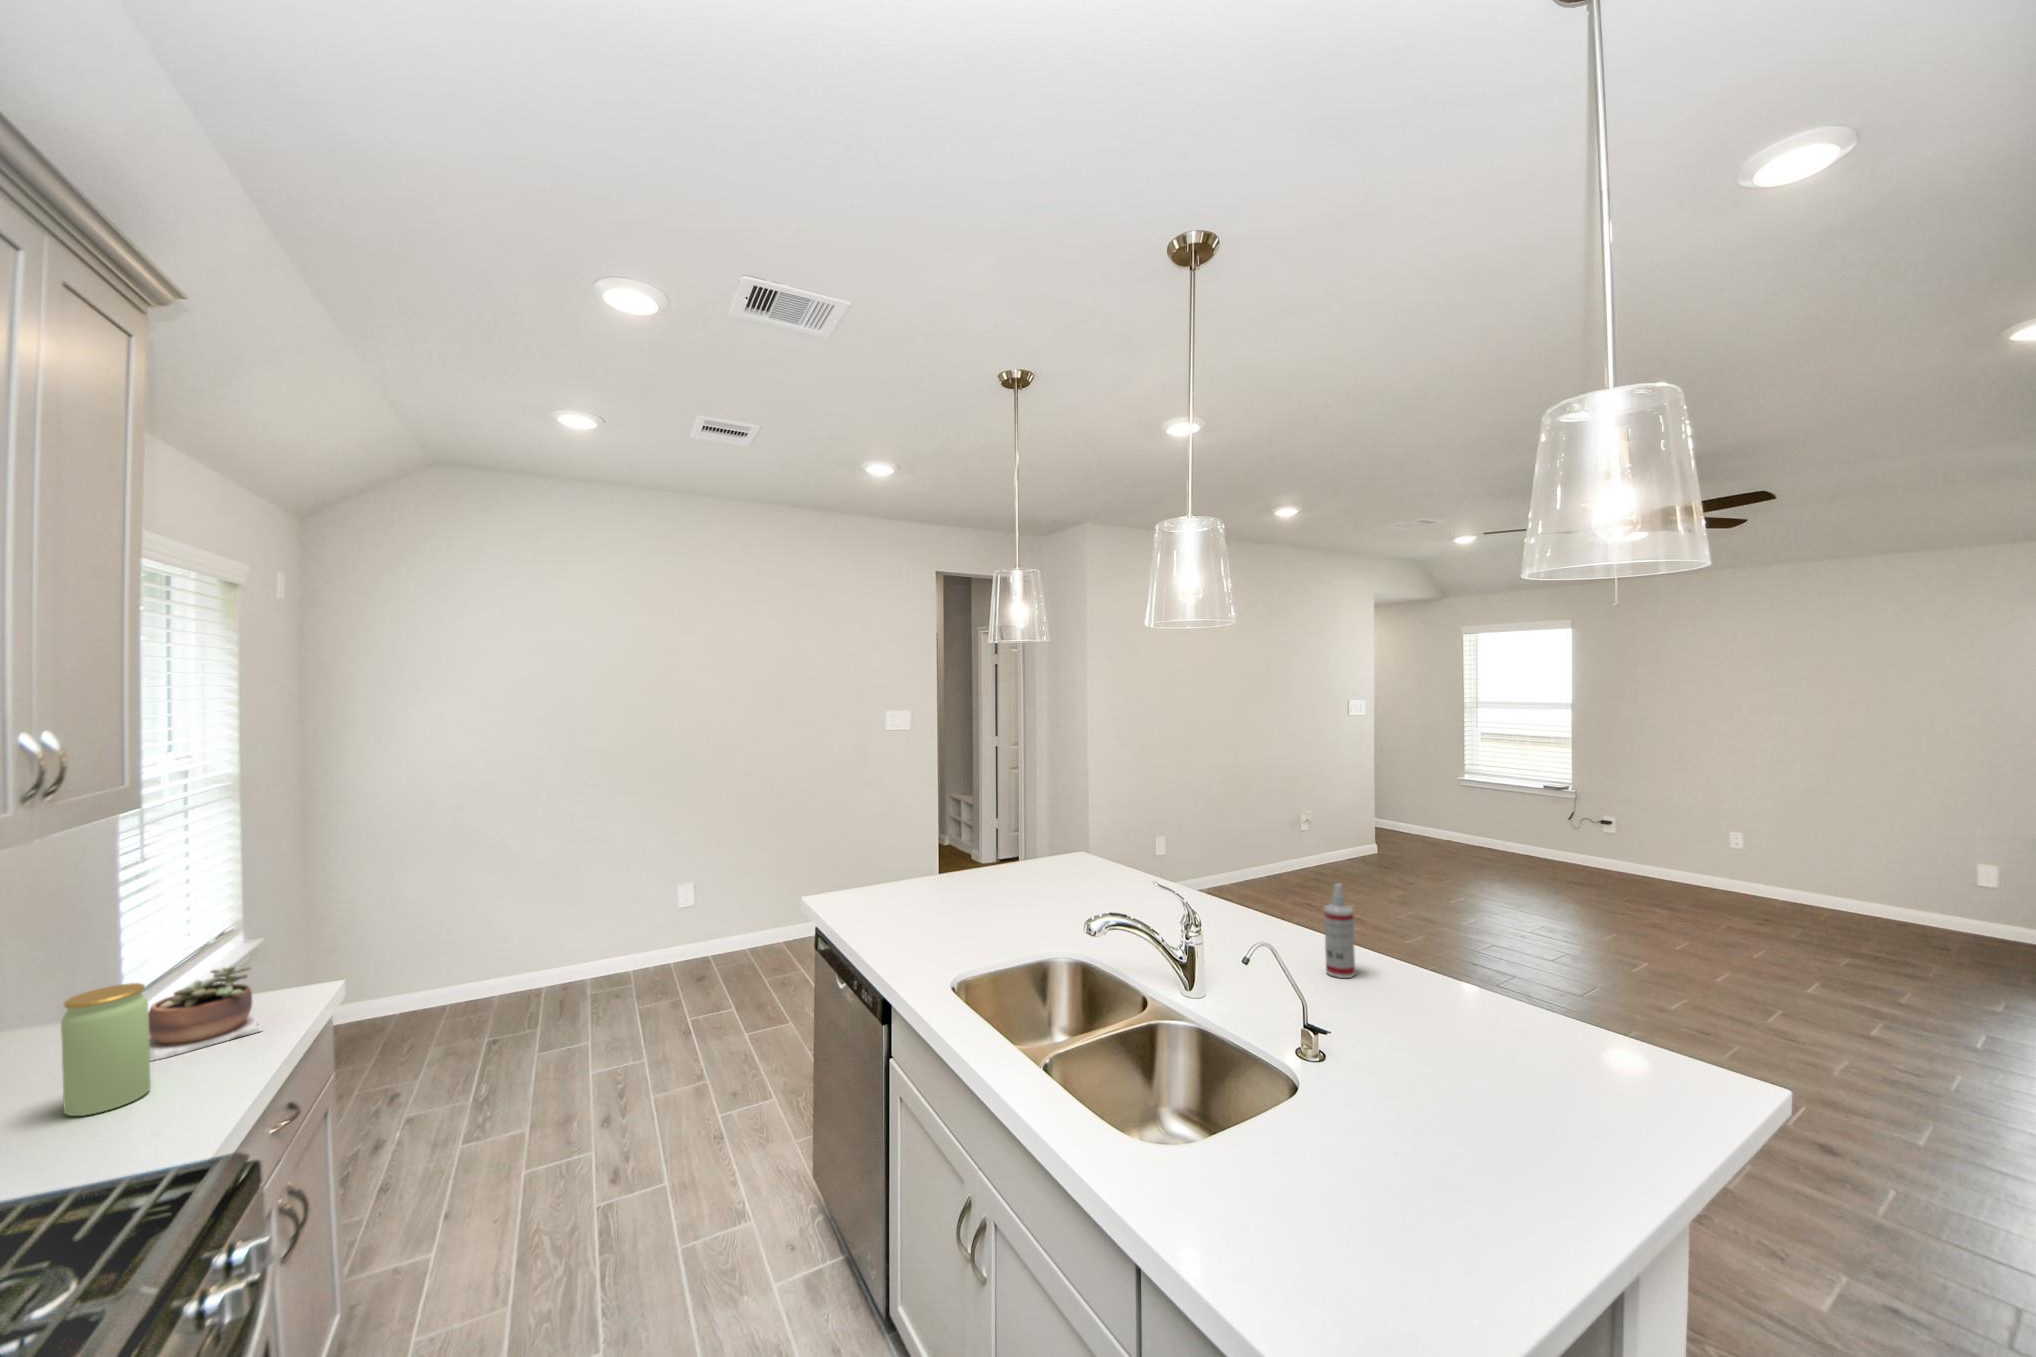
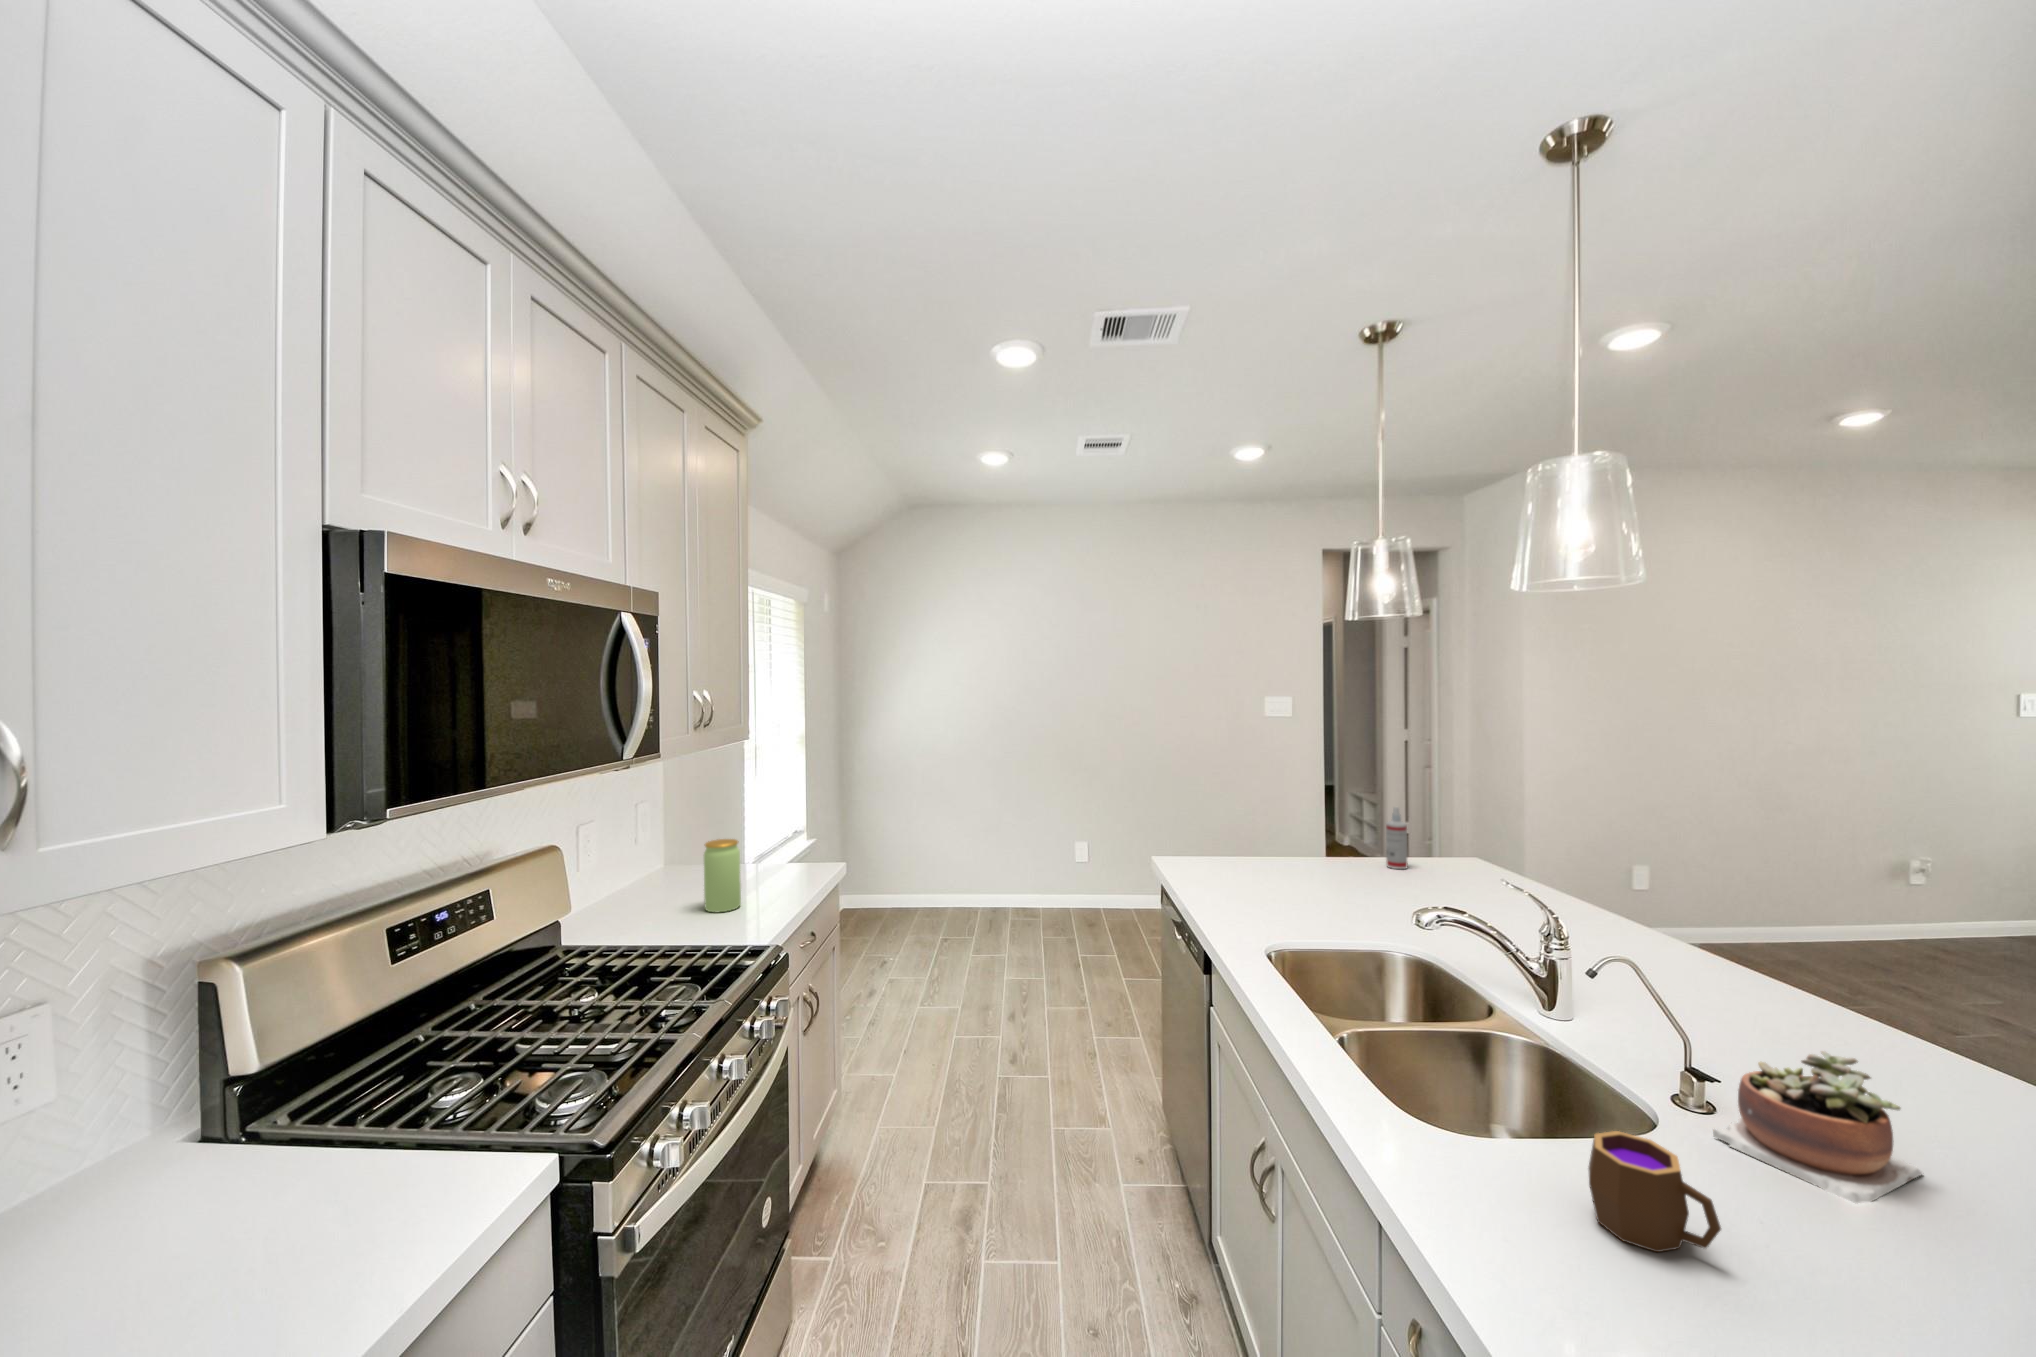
spray bottle: present [1324,884,1355,978] -> present [1386,807,1408,869]
succulent plant: present [149,965,262,1061] -> present [1713,1051,1922,1204]
mug: none [1305,1109,1407,1213] -> present [1589,1131,1721,1252]

